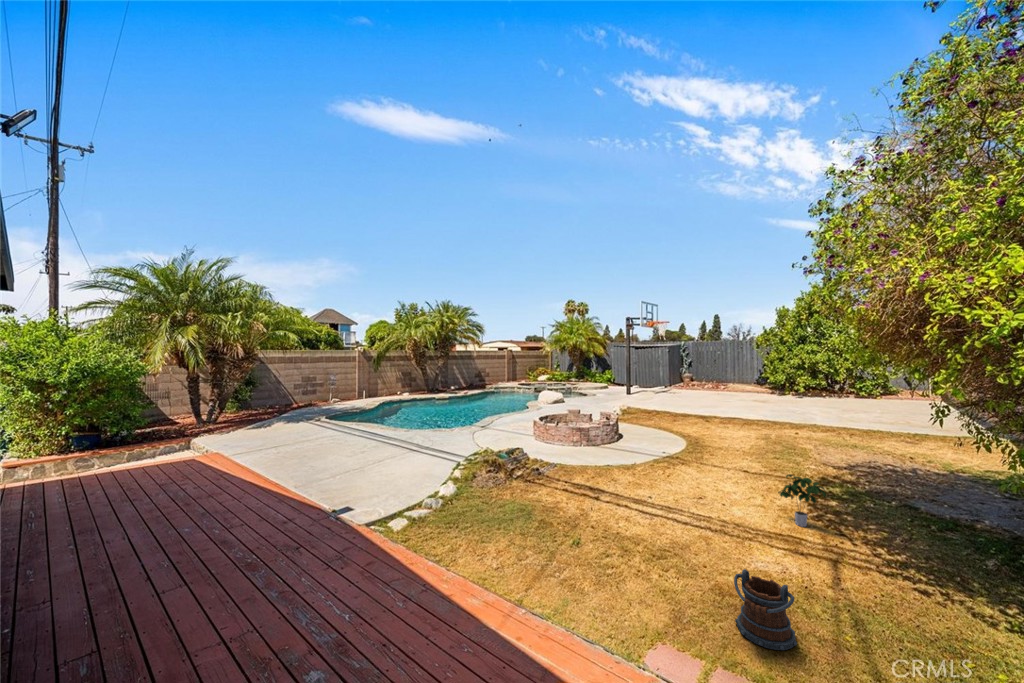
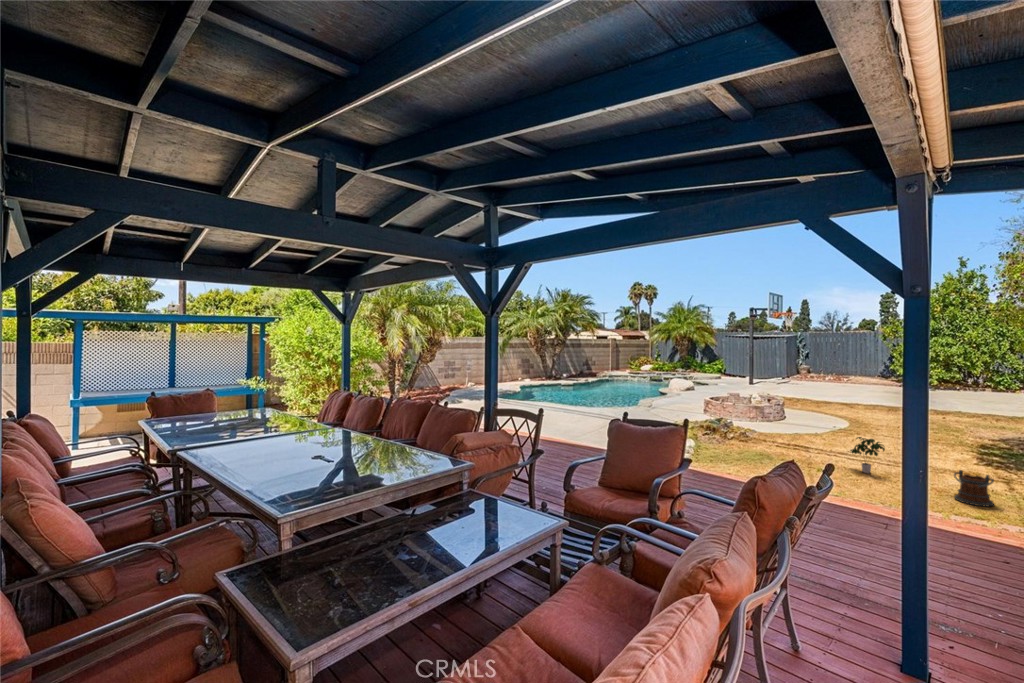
potted plant: present [778,474,826,527] -> present [850,437,885,473]

